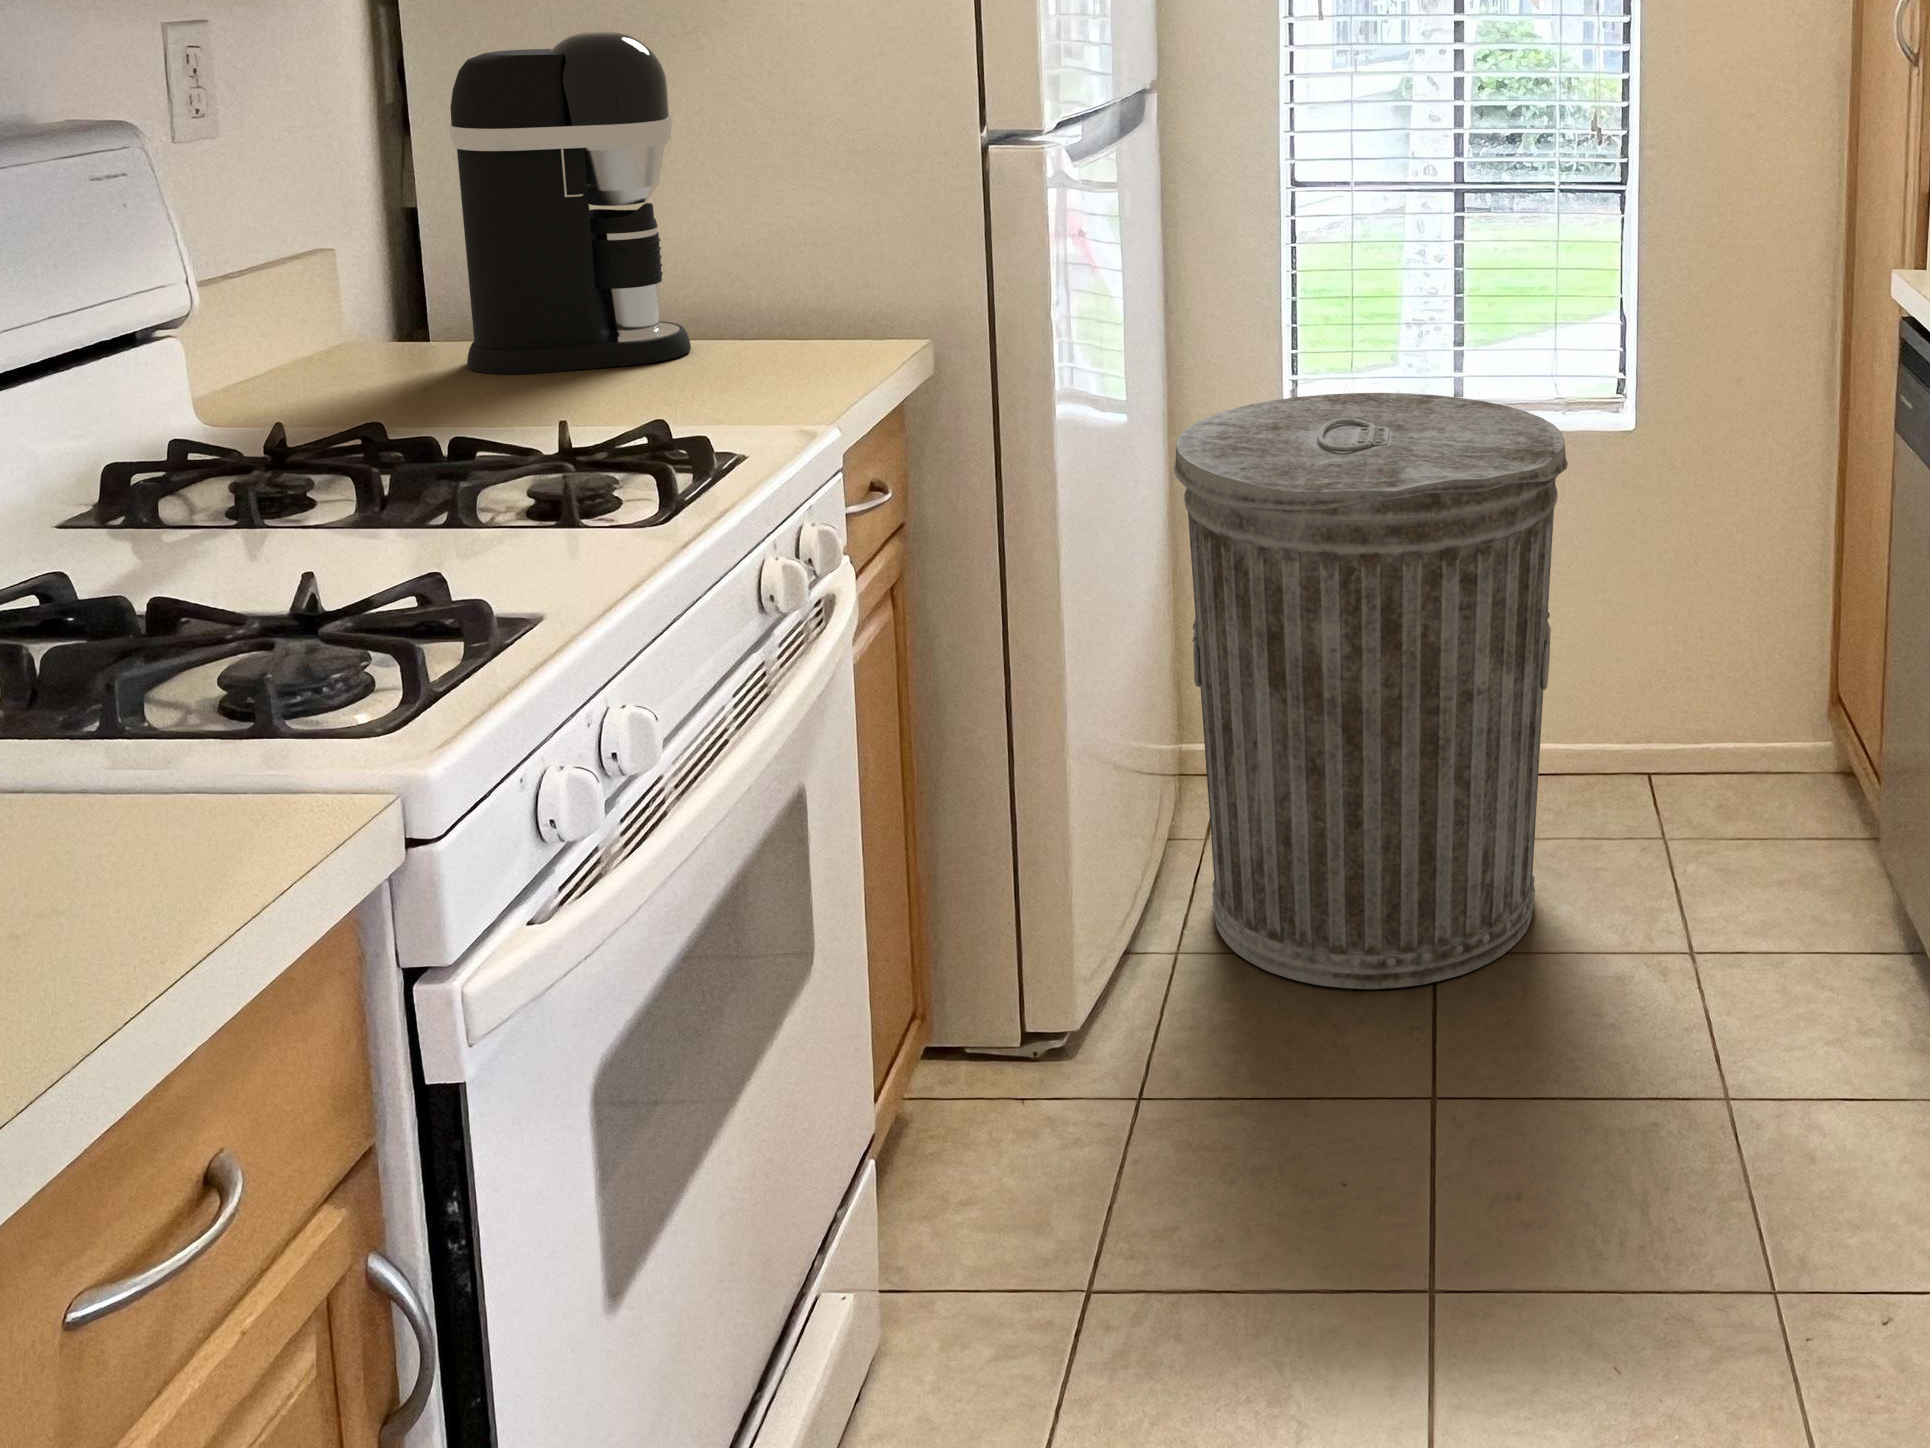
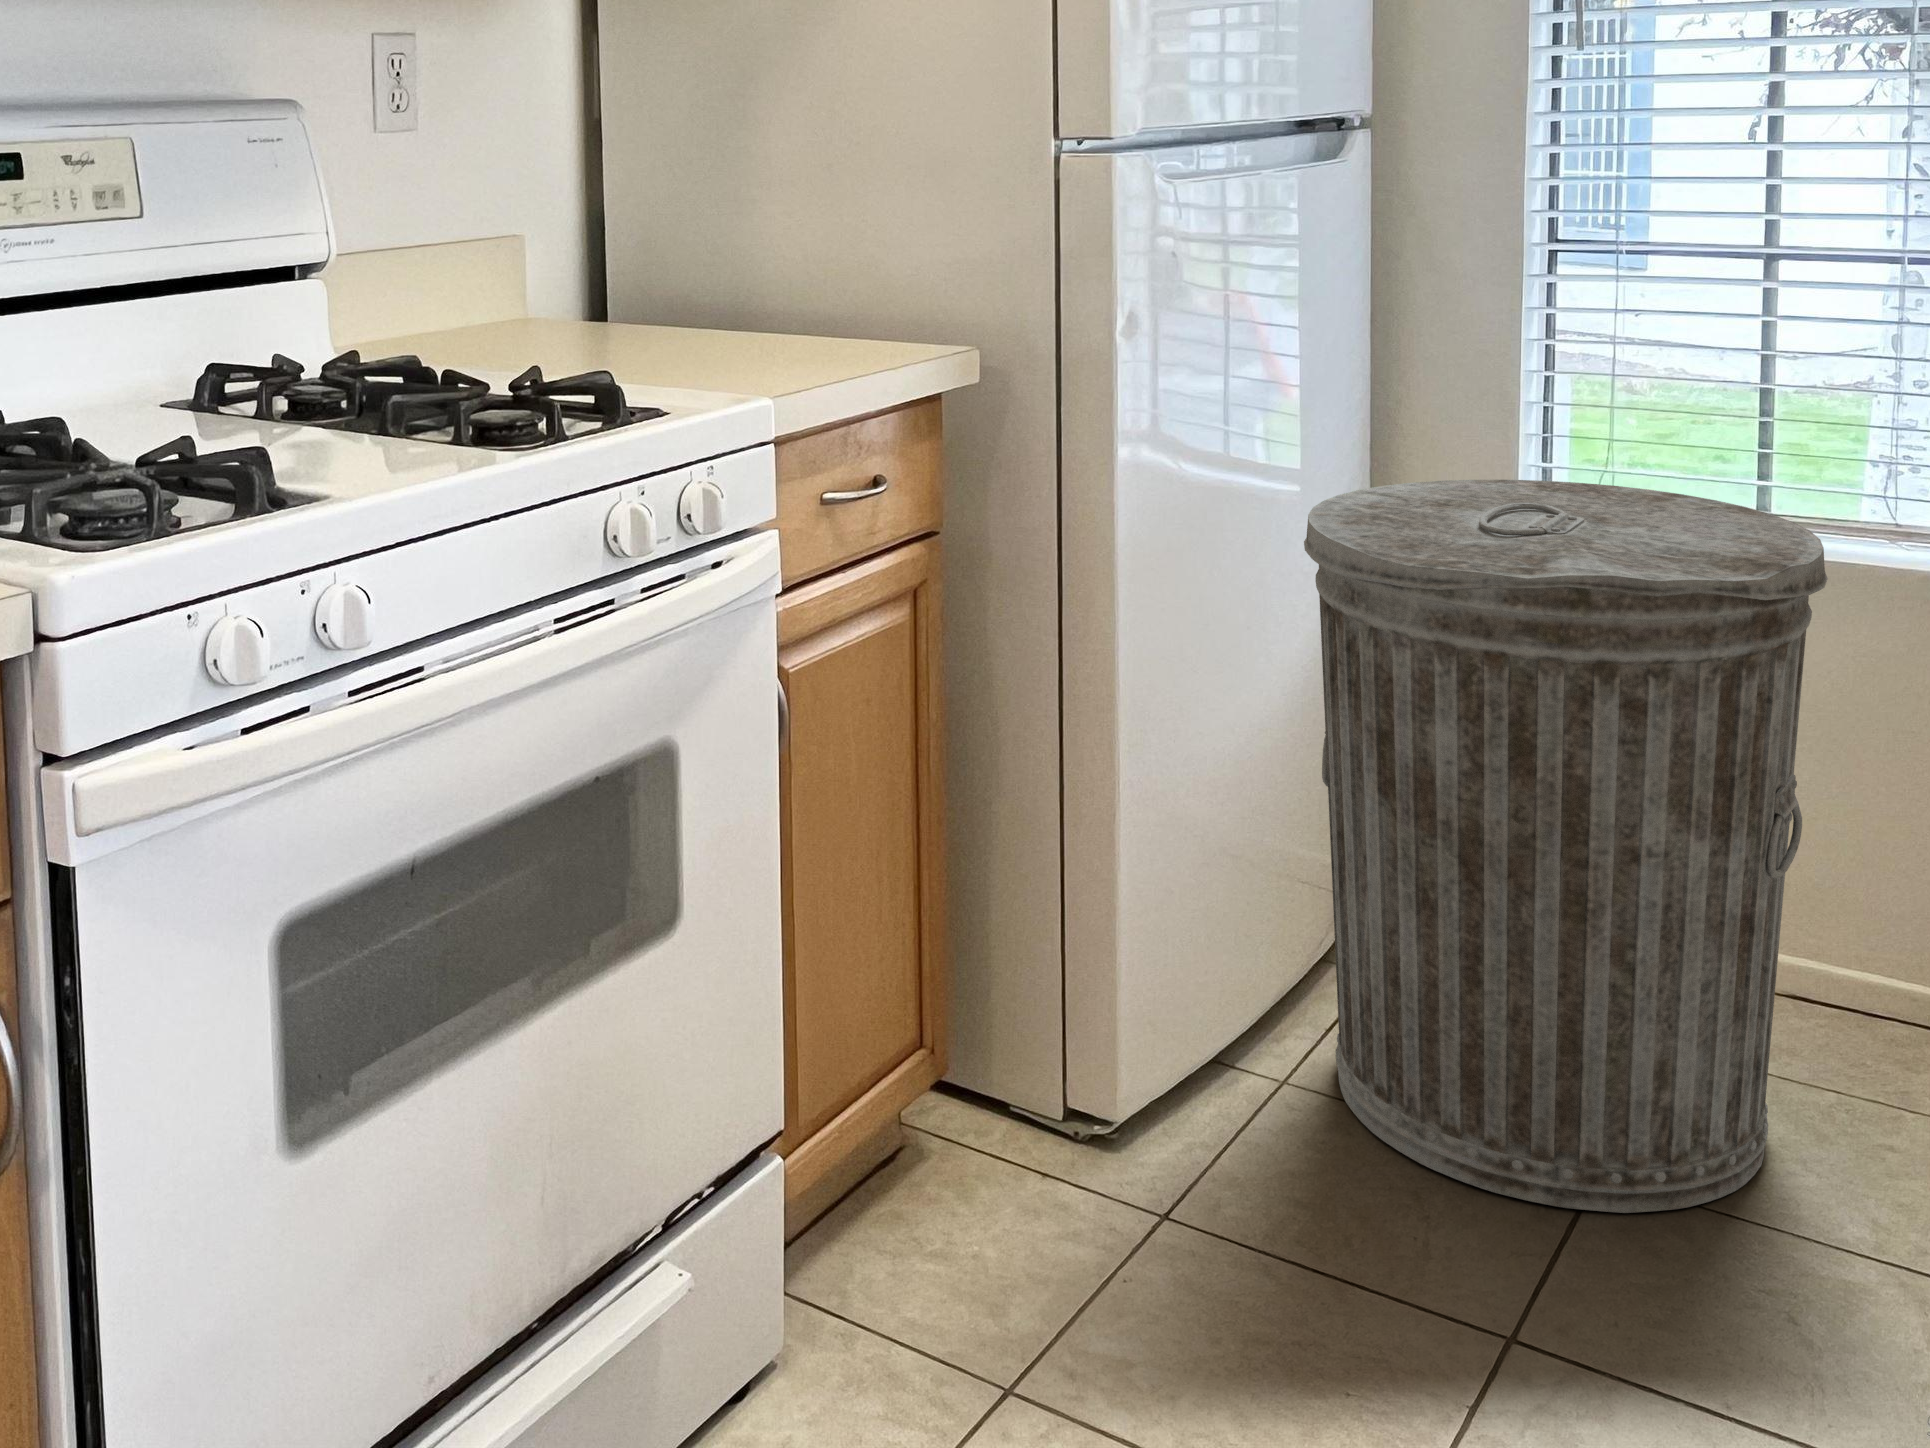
coffee maker: present [449,32,691,374] -> none [584,41,774,348]

